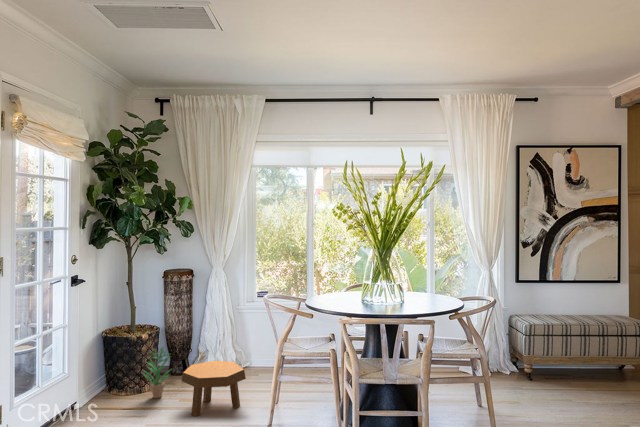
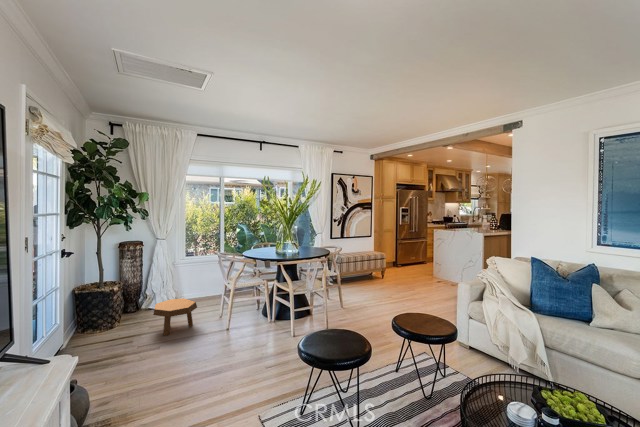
potted plant: present [144,348,170,398] -> none [115,293,140,330]

